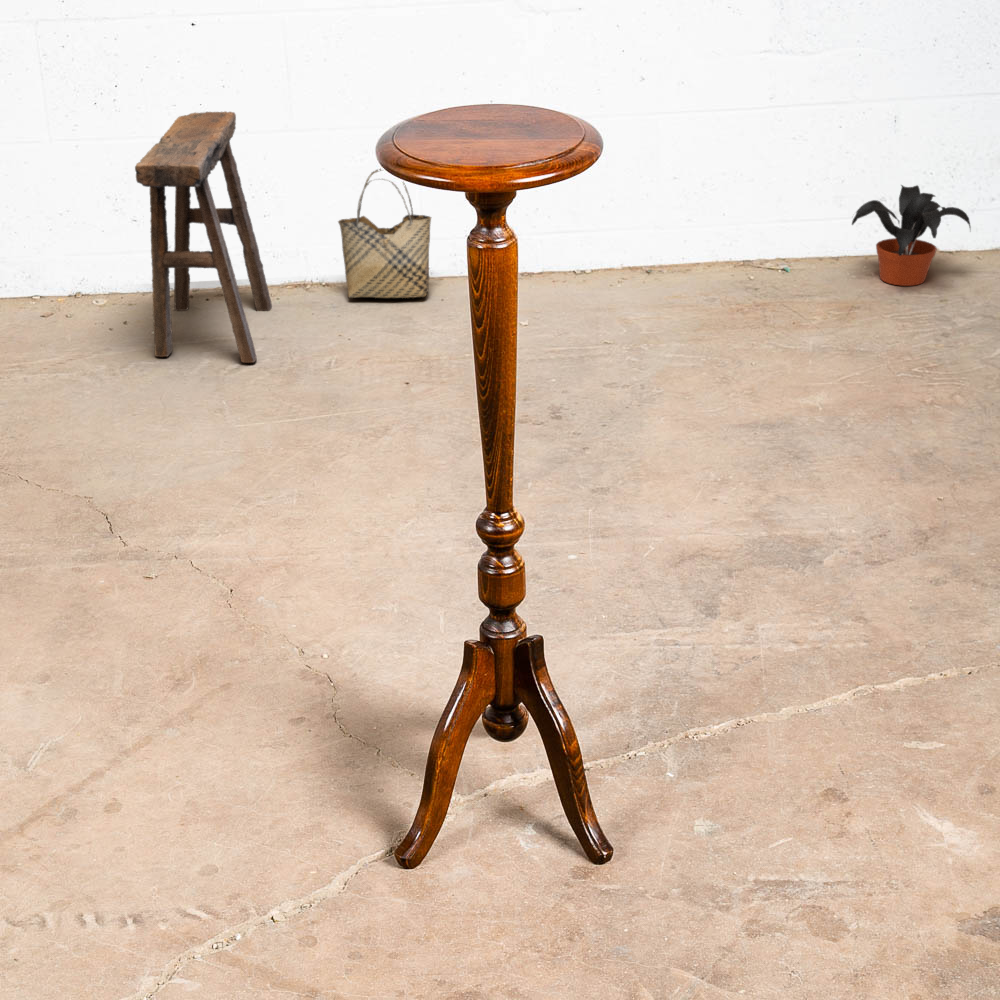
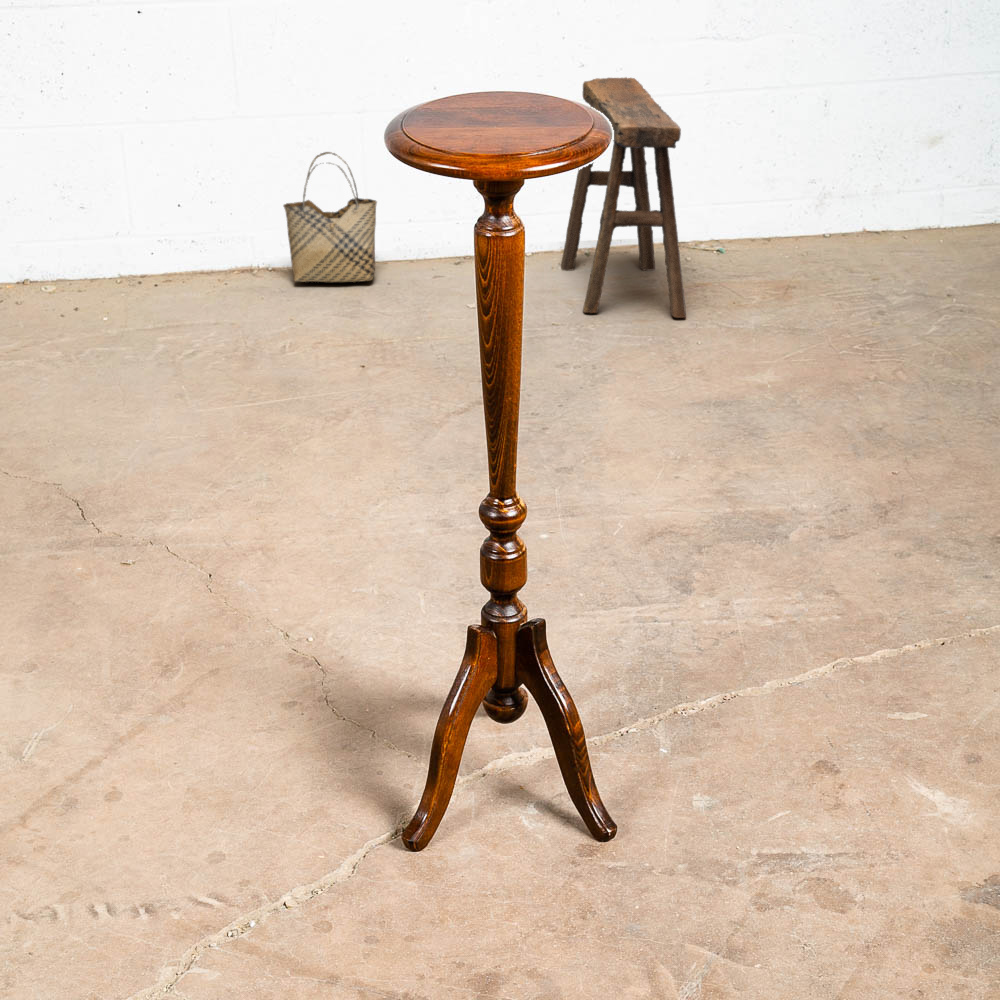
stool: present [135,112,272,363] -> present [561,77,686,318]
potted plant: present [852,185,971,286] -> none [788,168,903,266]

